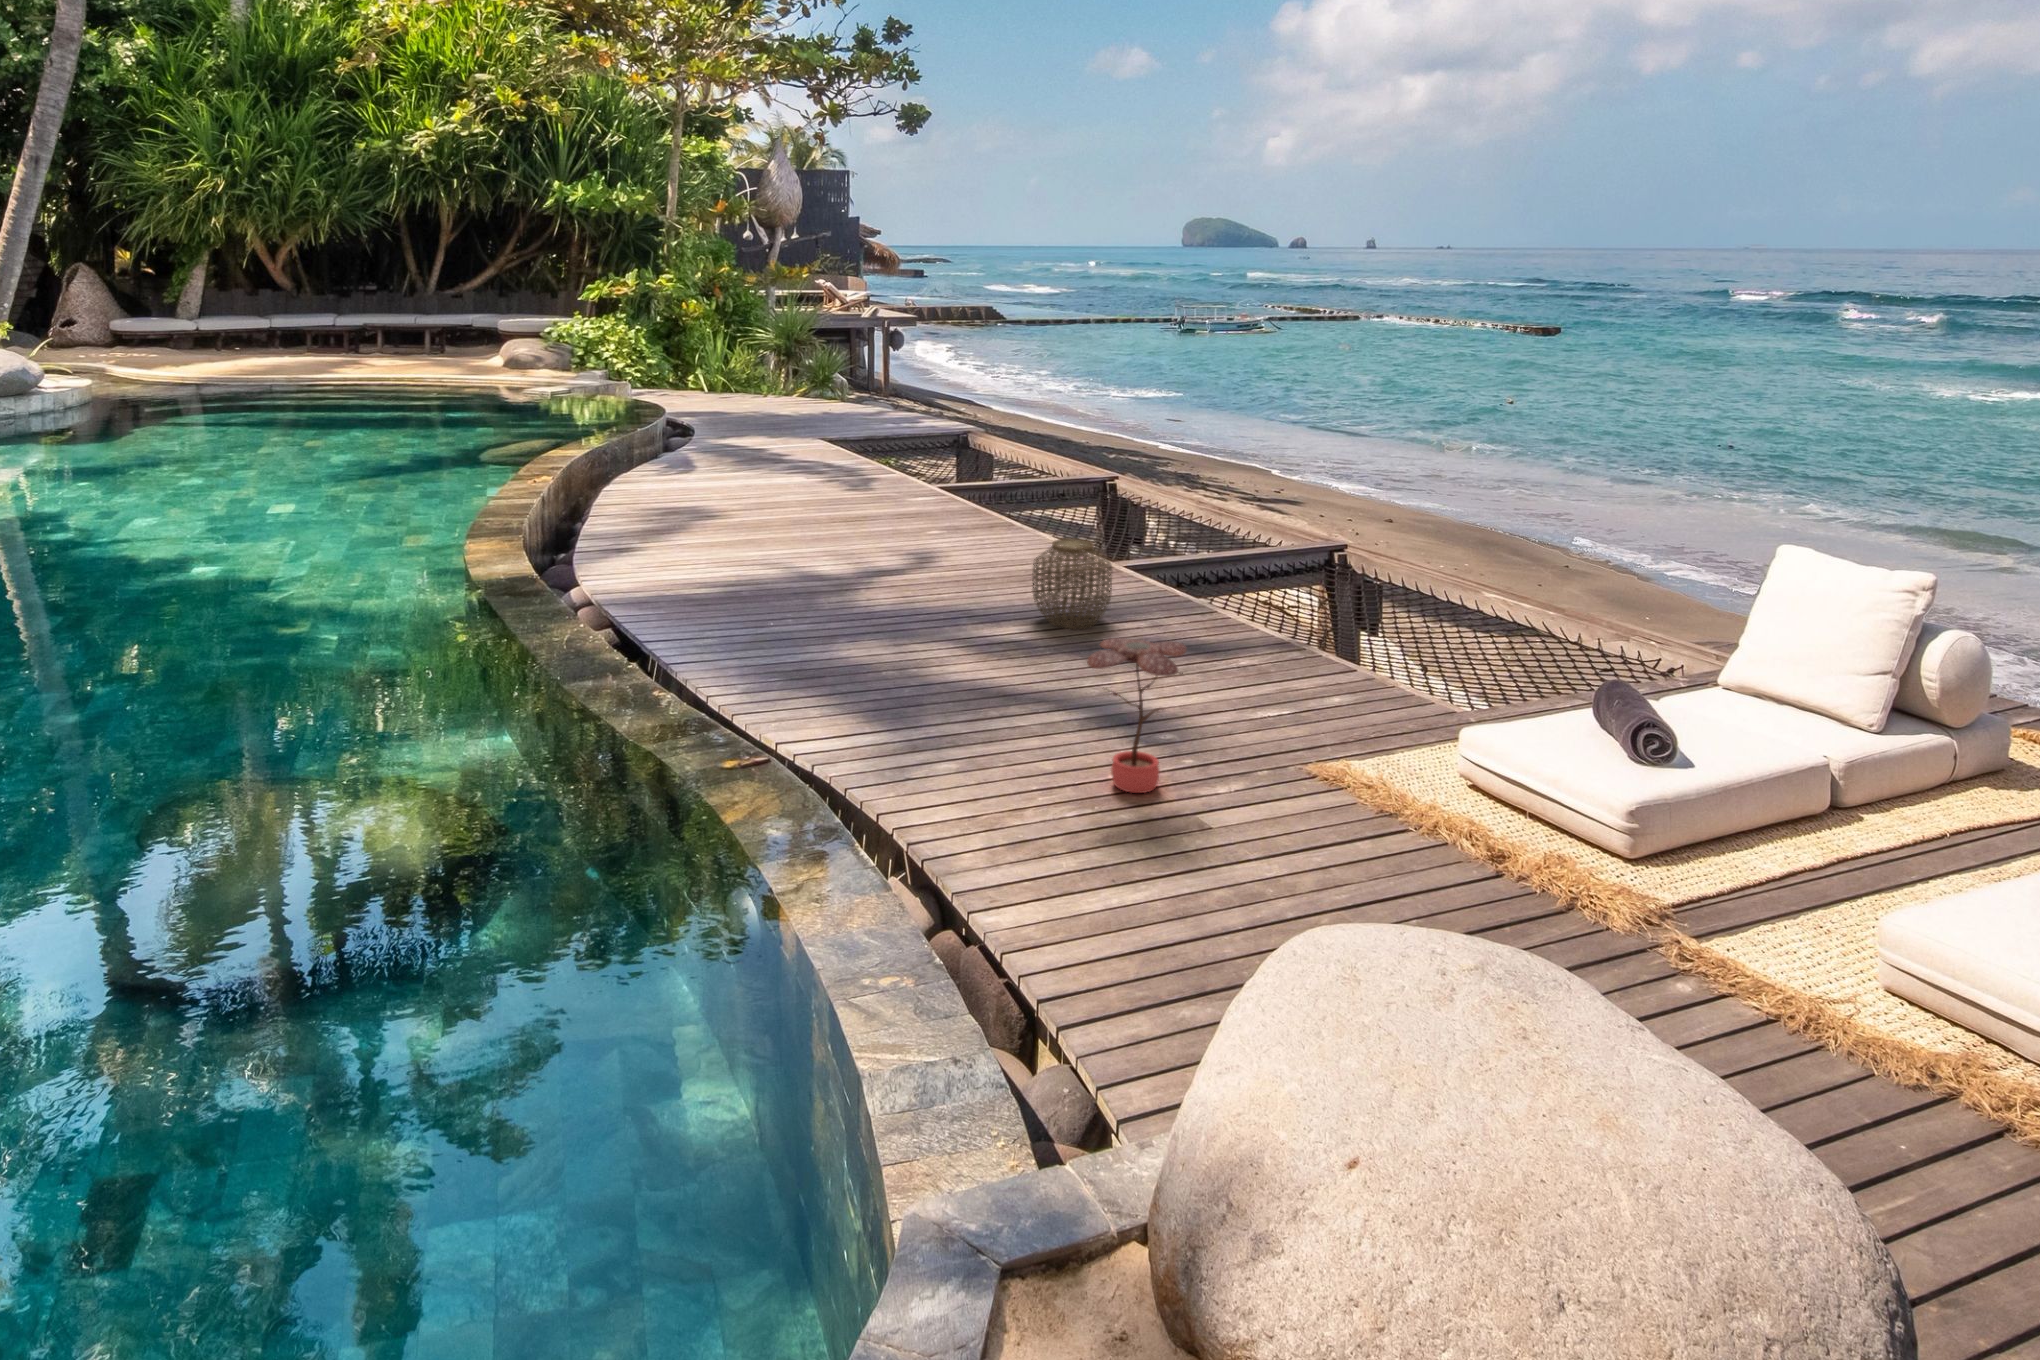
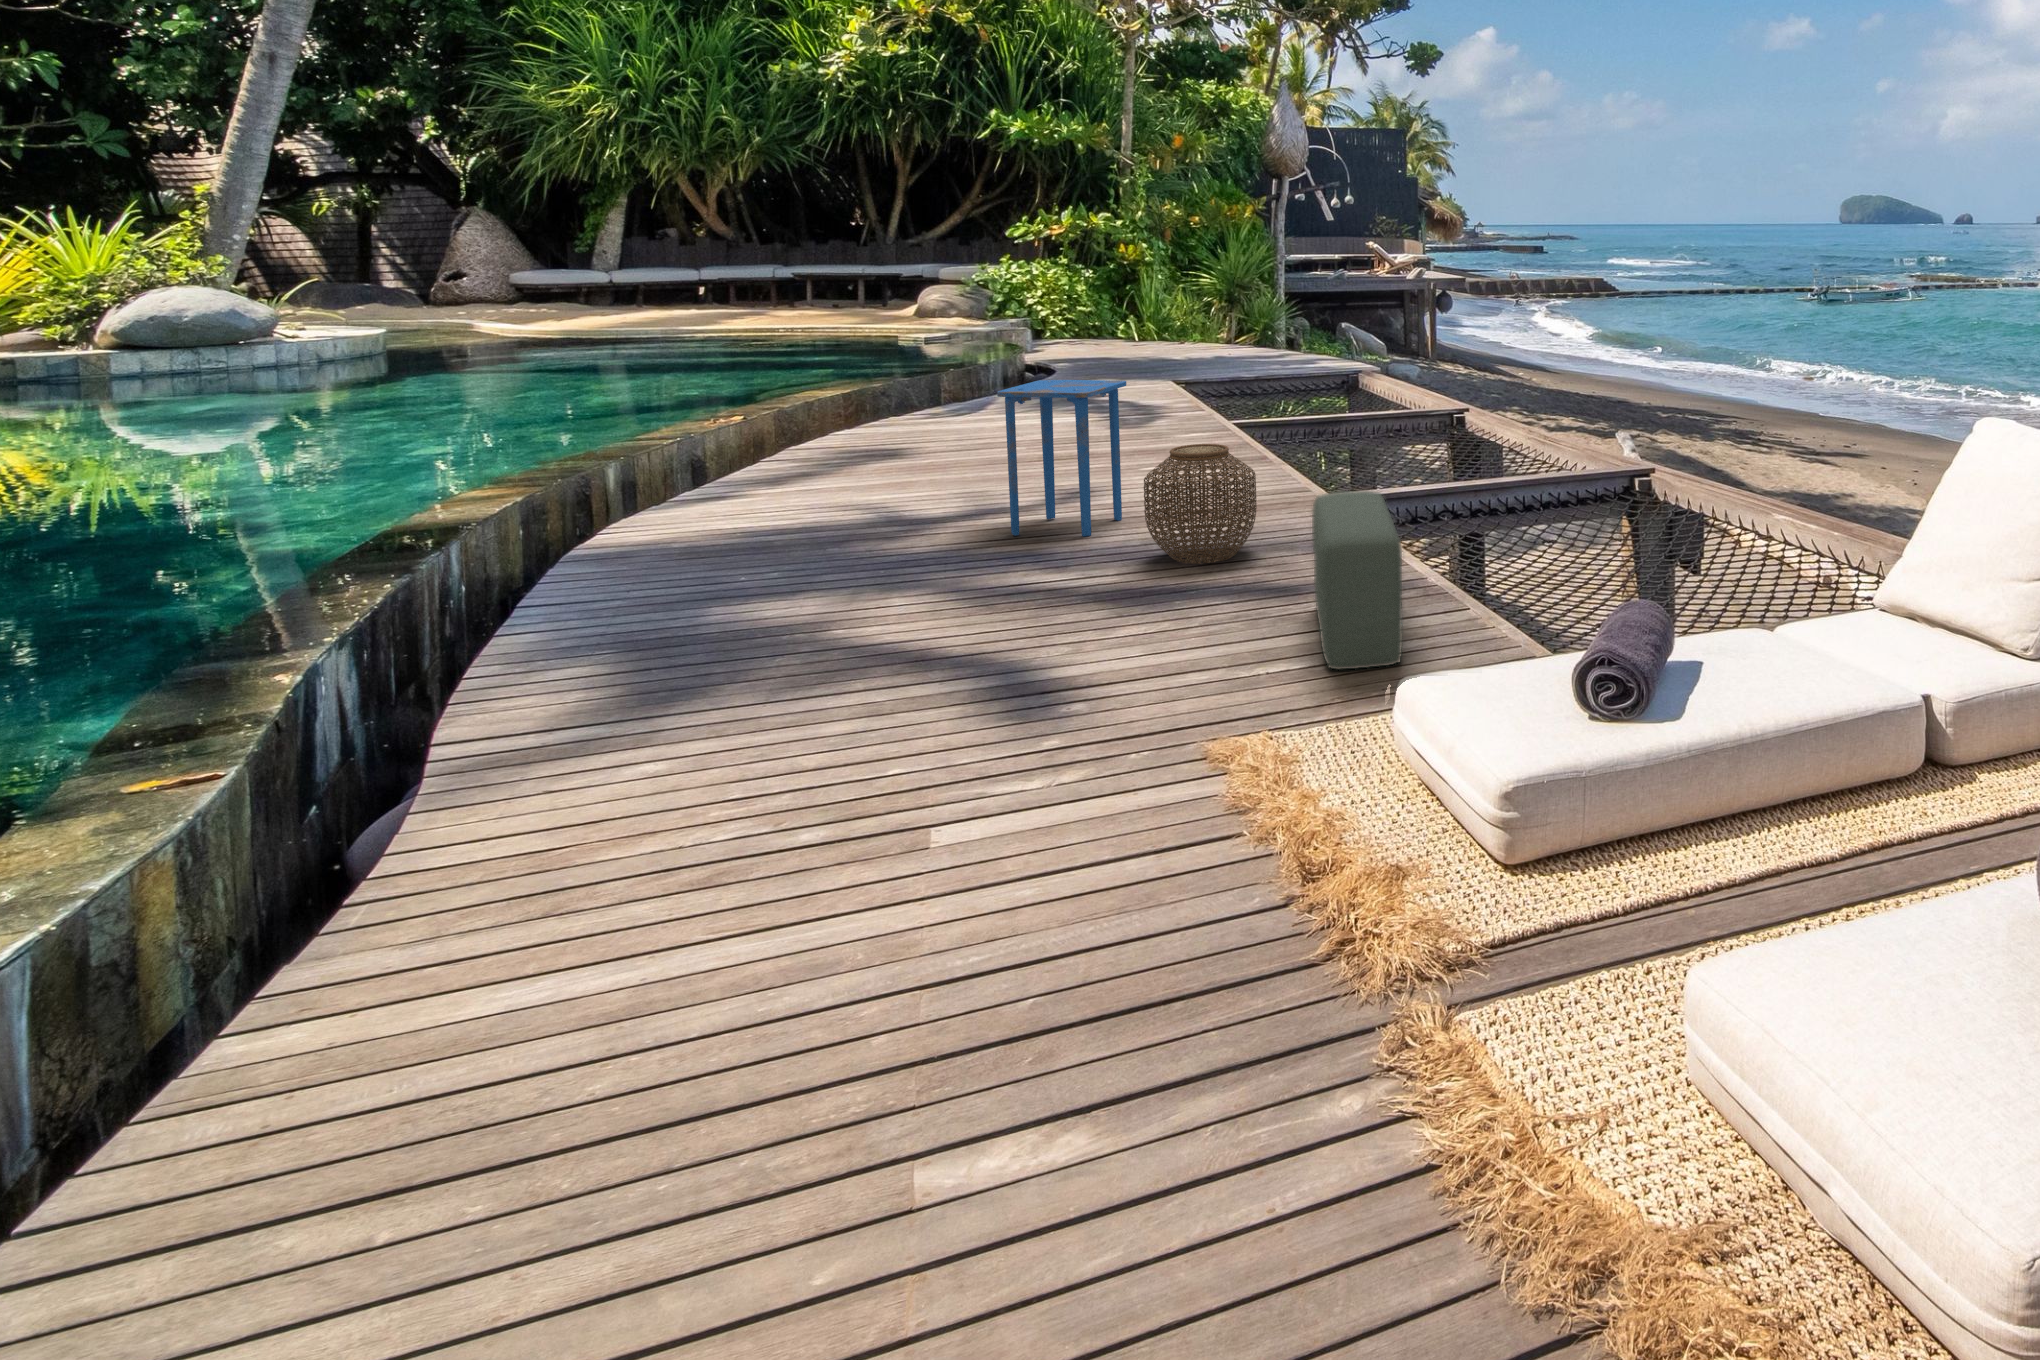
side table: none [896,479,971,602] -> present [997,380,1126,537]
pouf: none [1212,587,1336,723] -> present [1312,491,1403,670]
potted plant: present [1087,638,1187,793] -> none [879,543,1068,771]

